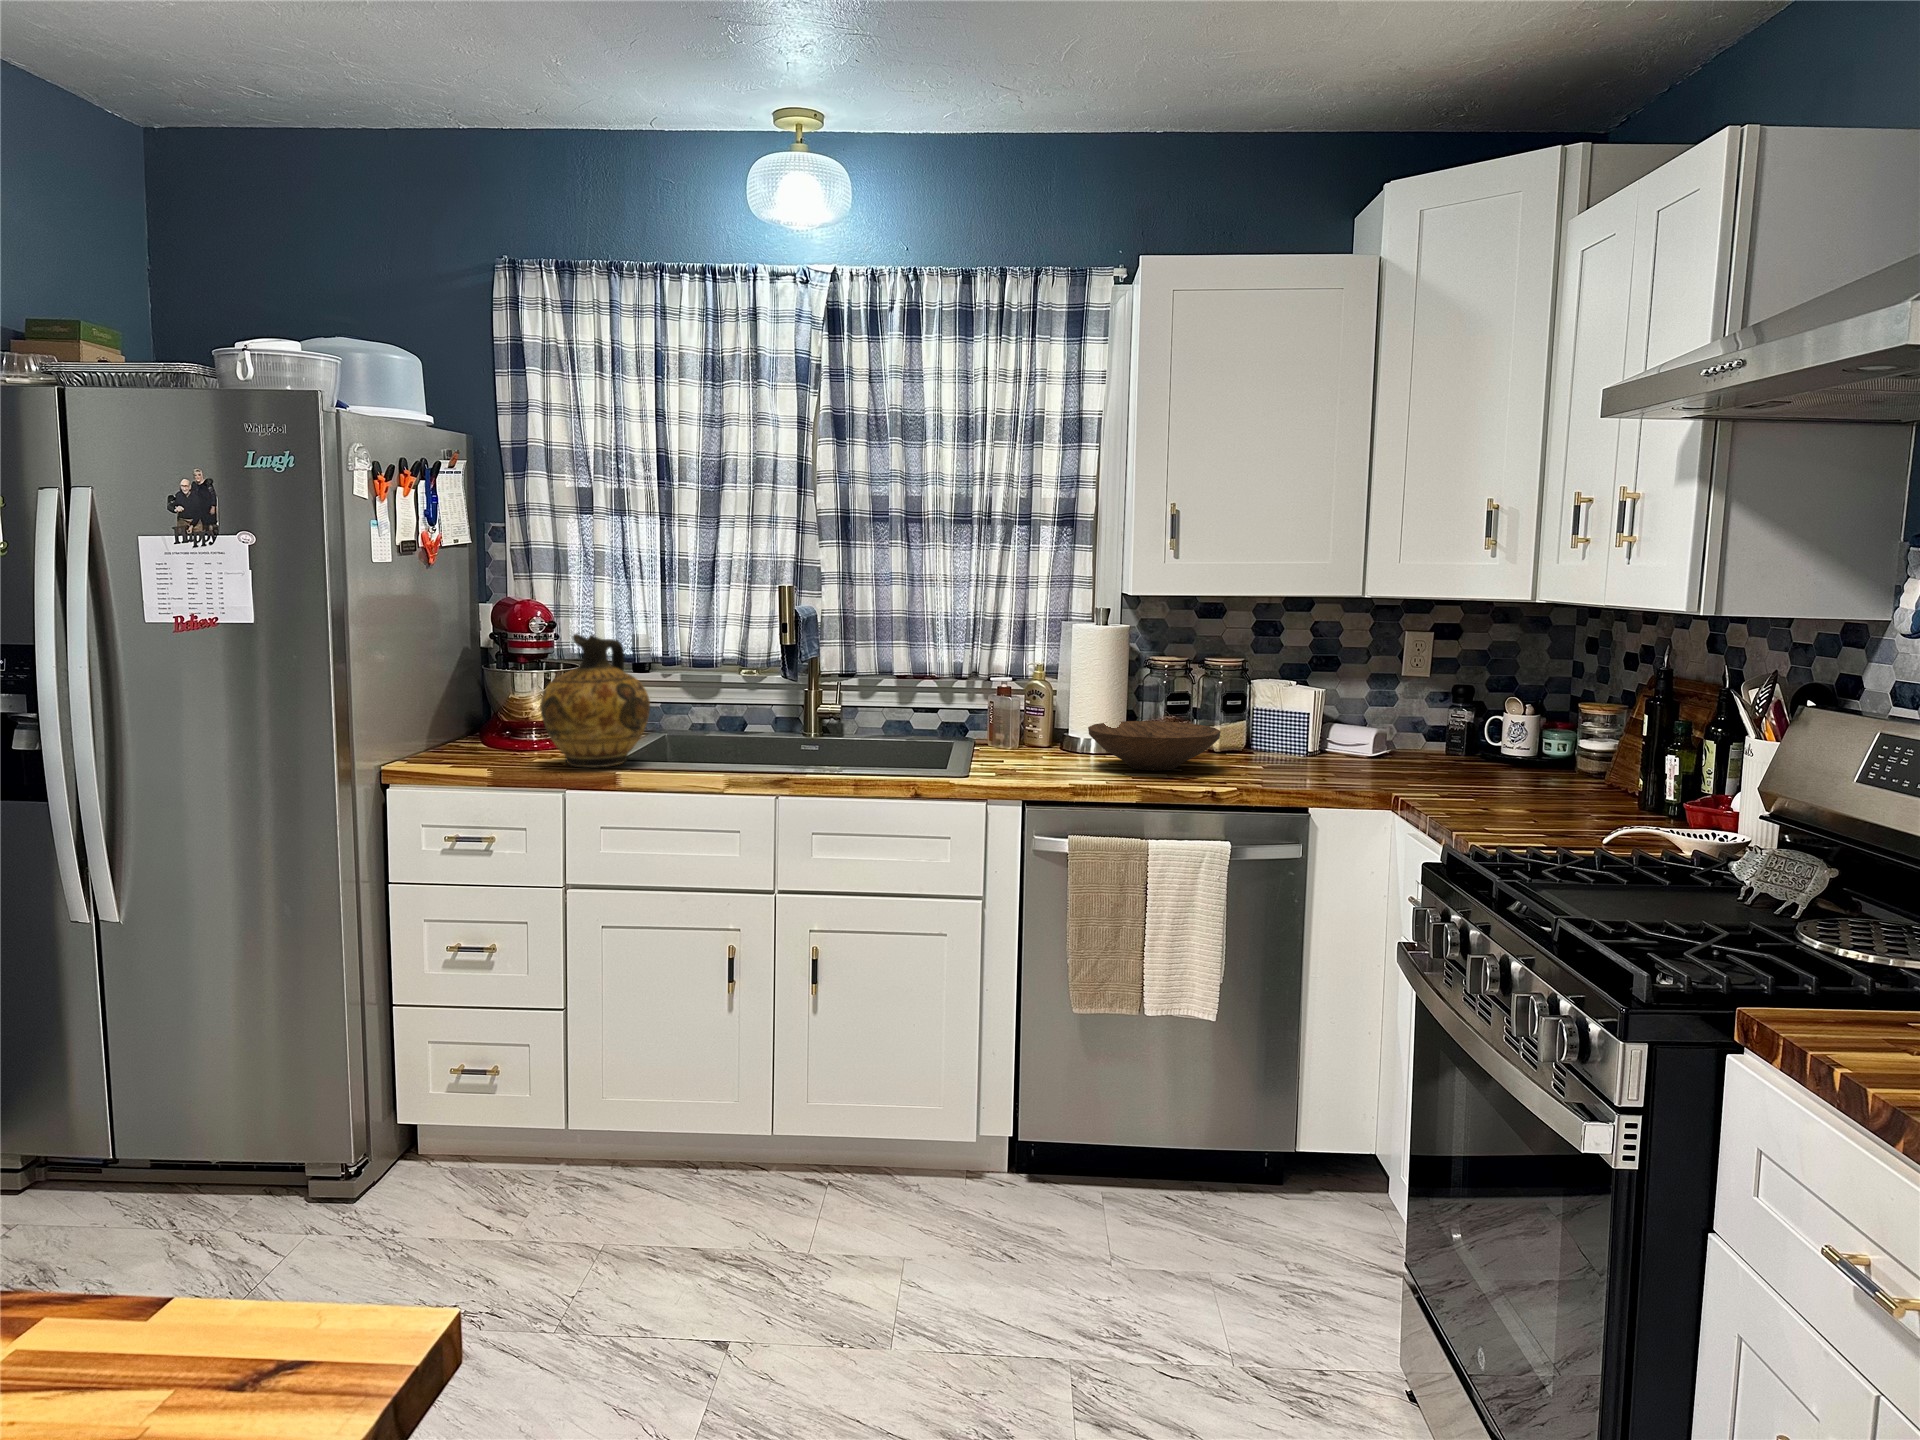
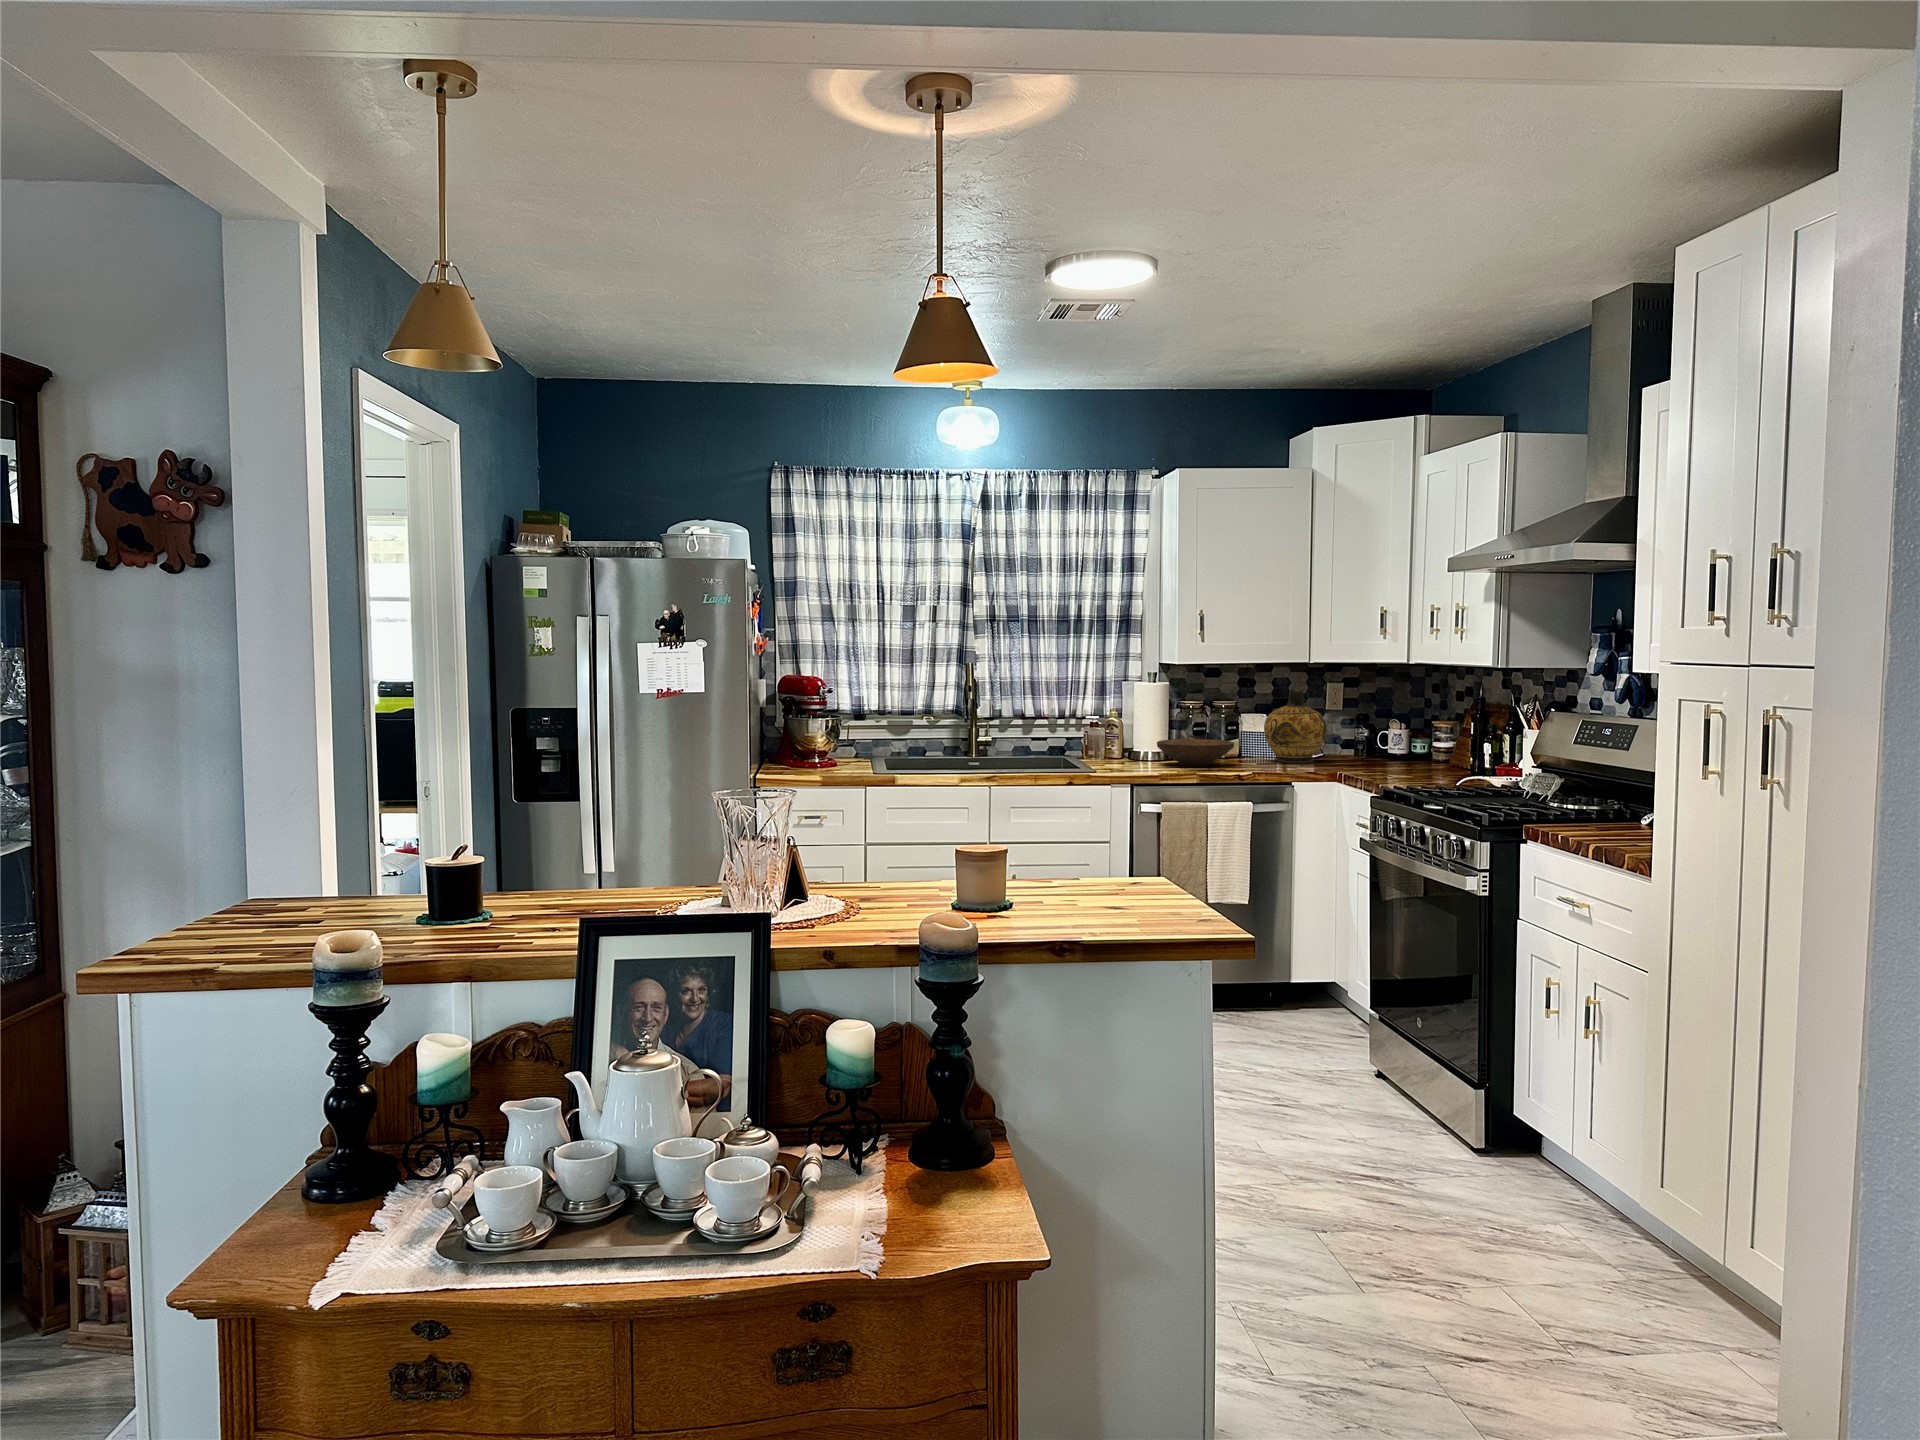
ceramic jug: present [540,634,650,767] -> present [1264,687,1327,763]

